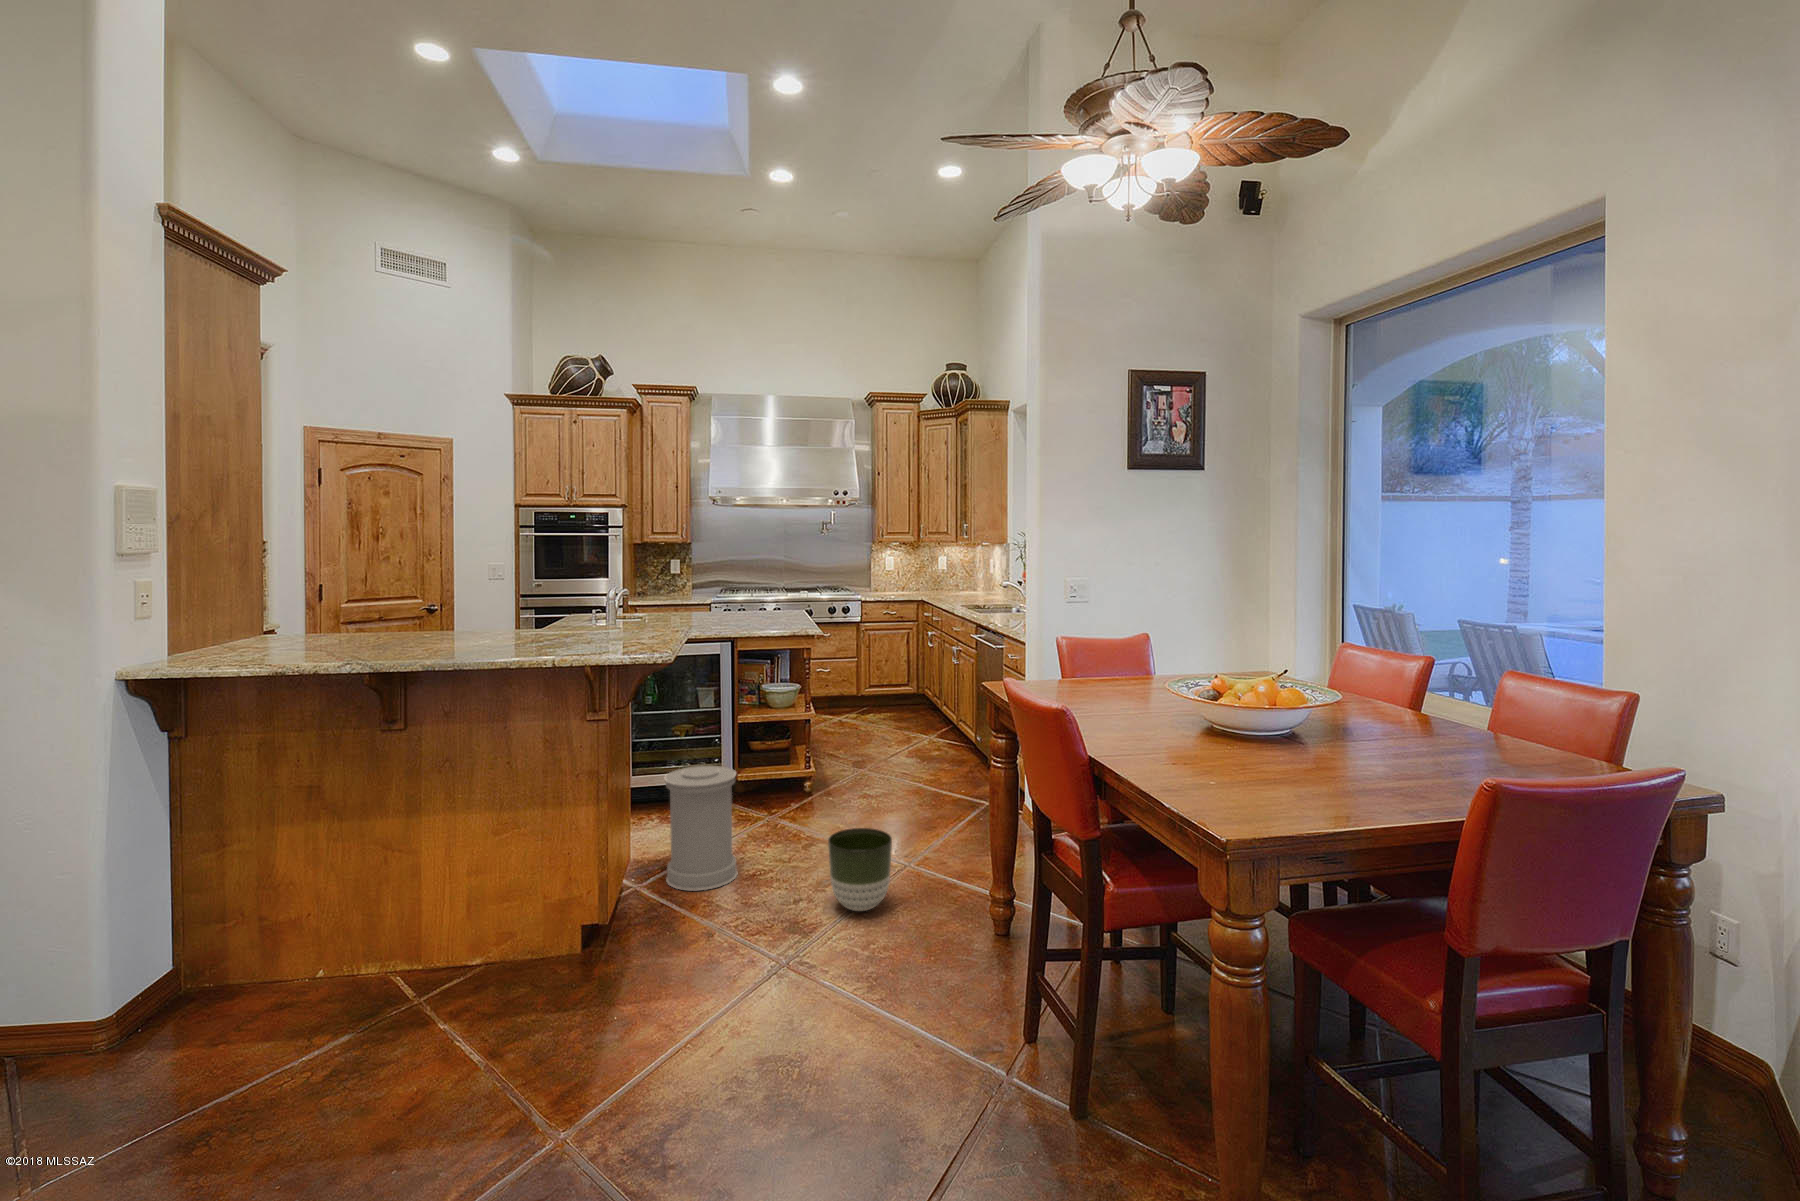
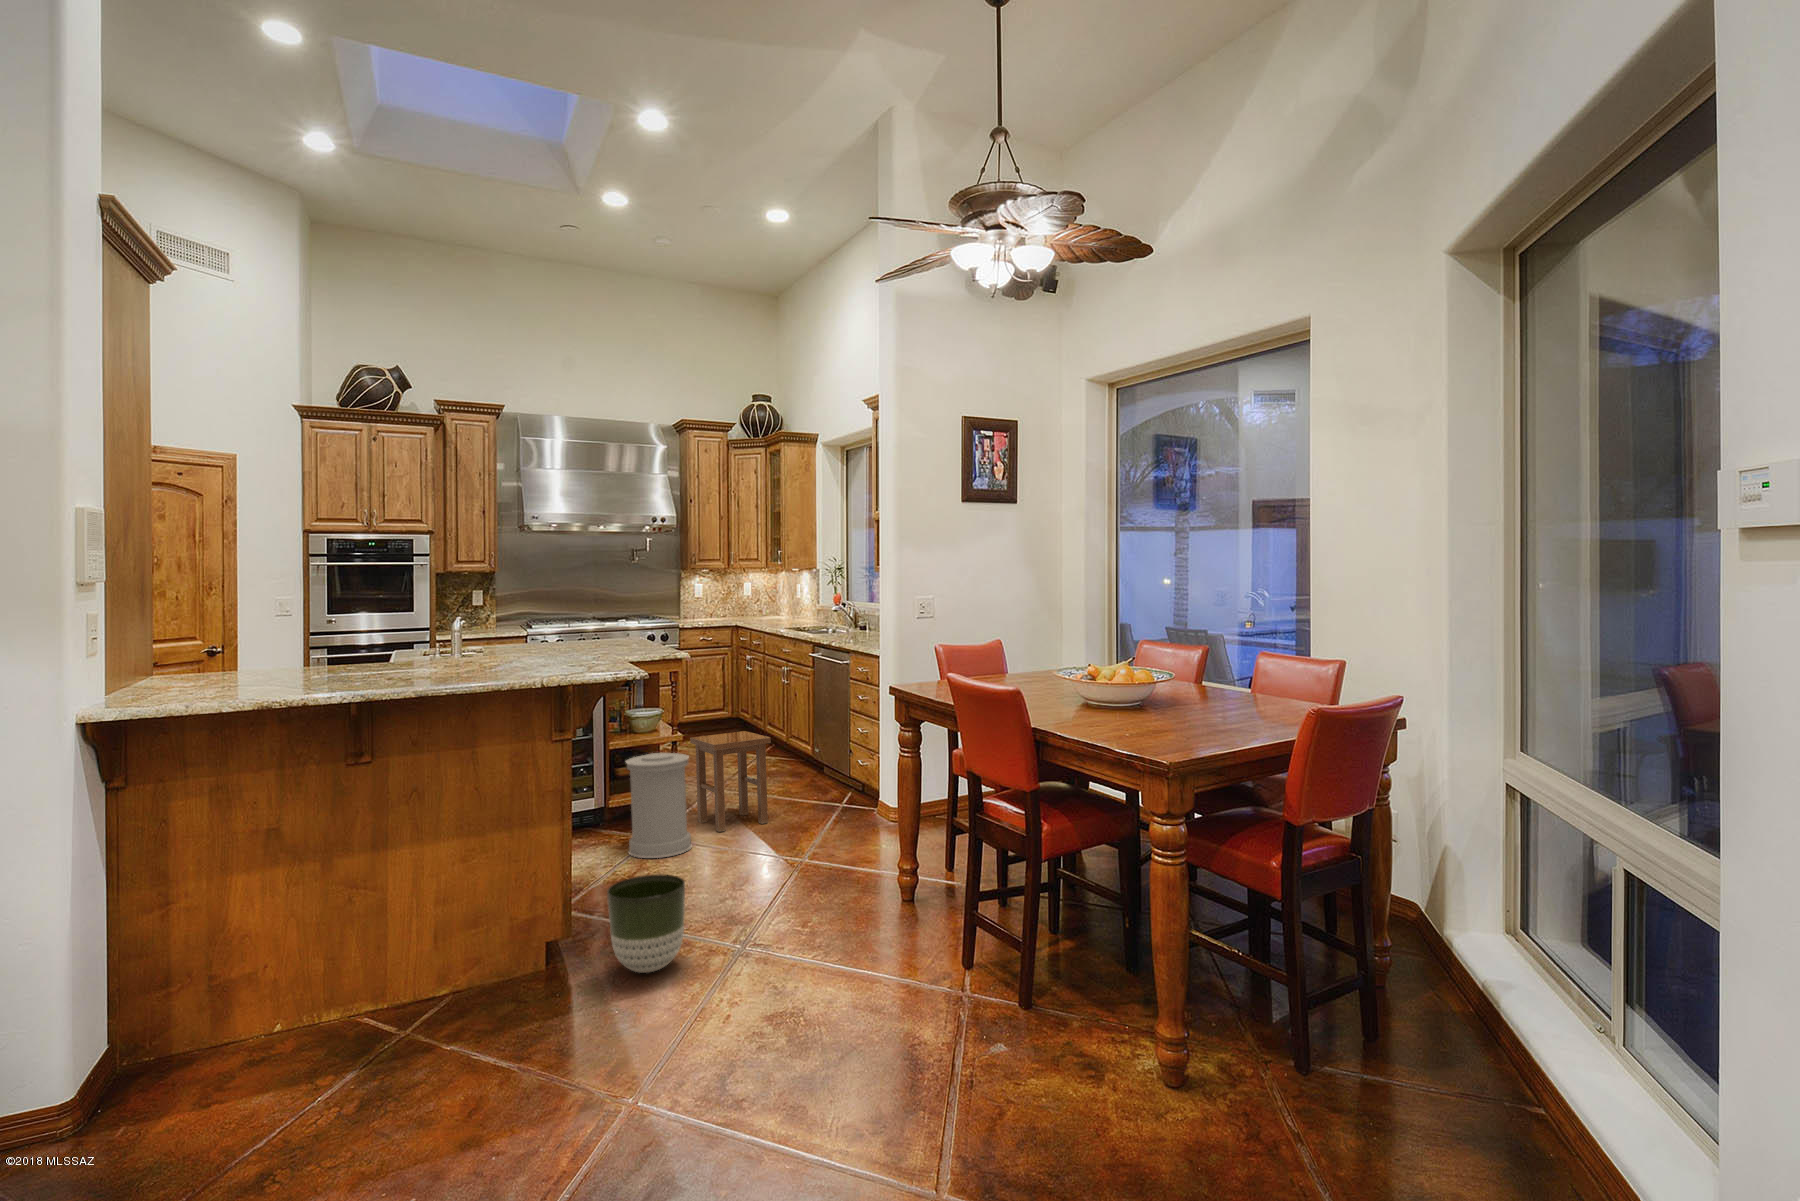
stool: none [770,741,847,859] -> present [690,731,771,832]
planter: present [828,828,892,911] -> present [607,875,685,973]

